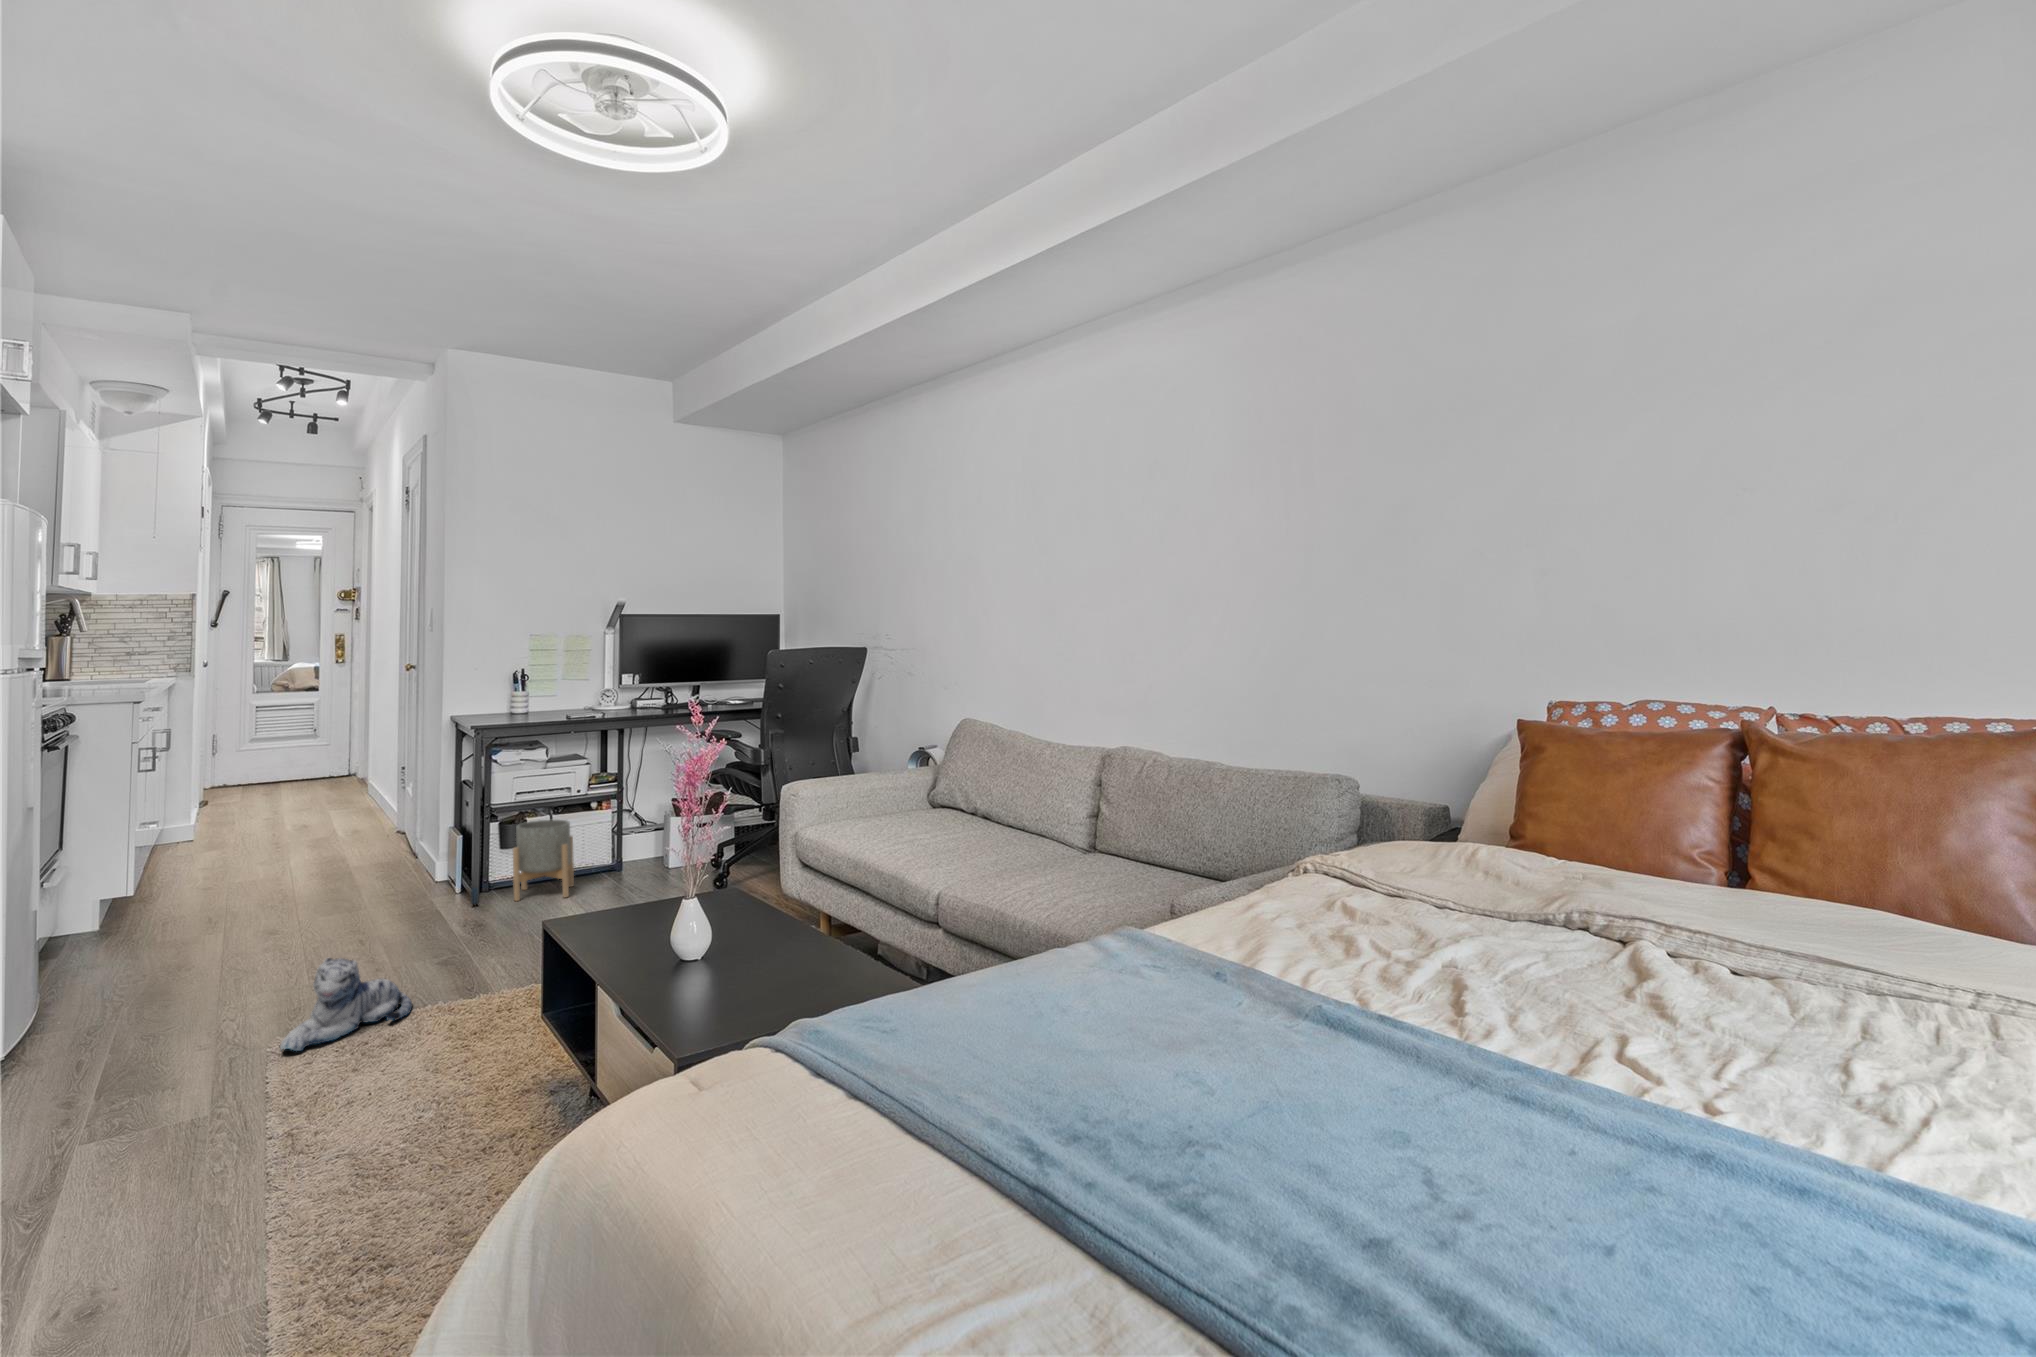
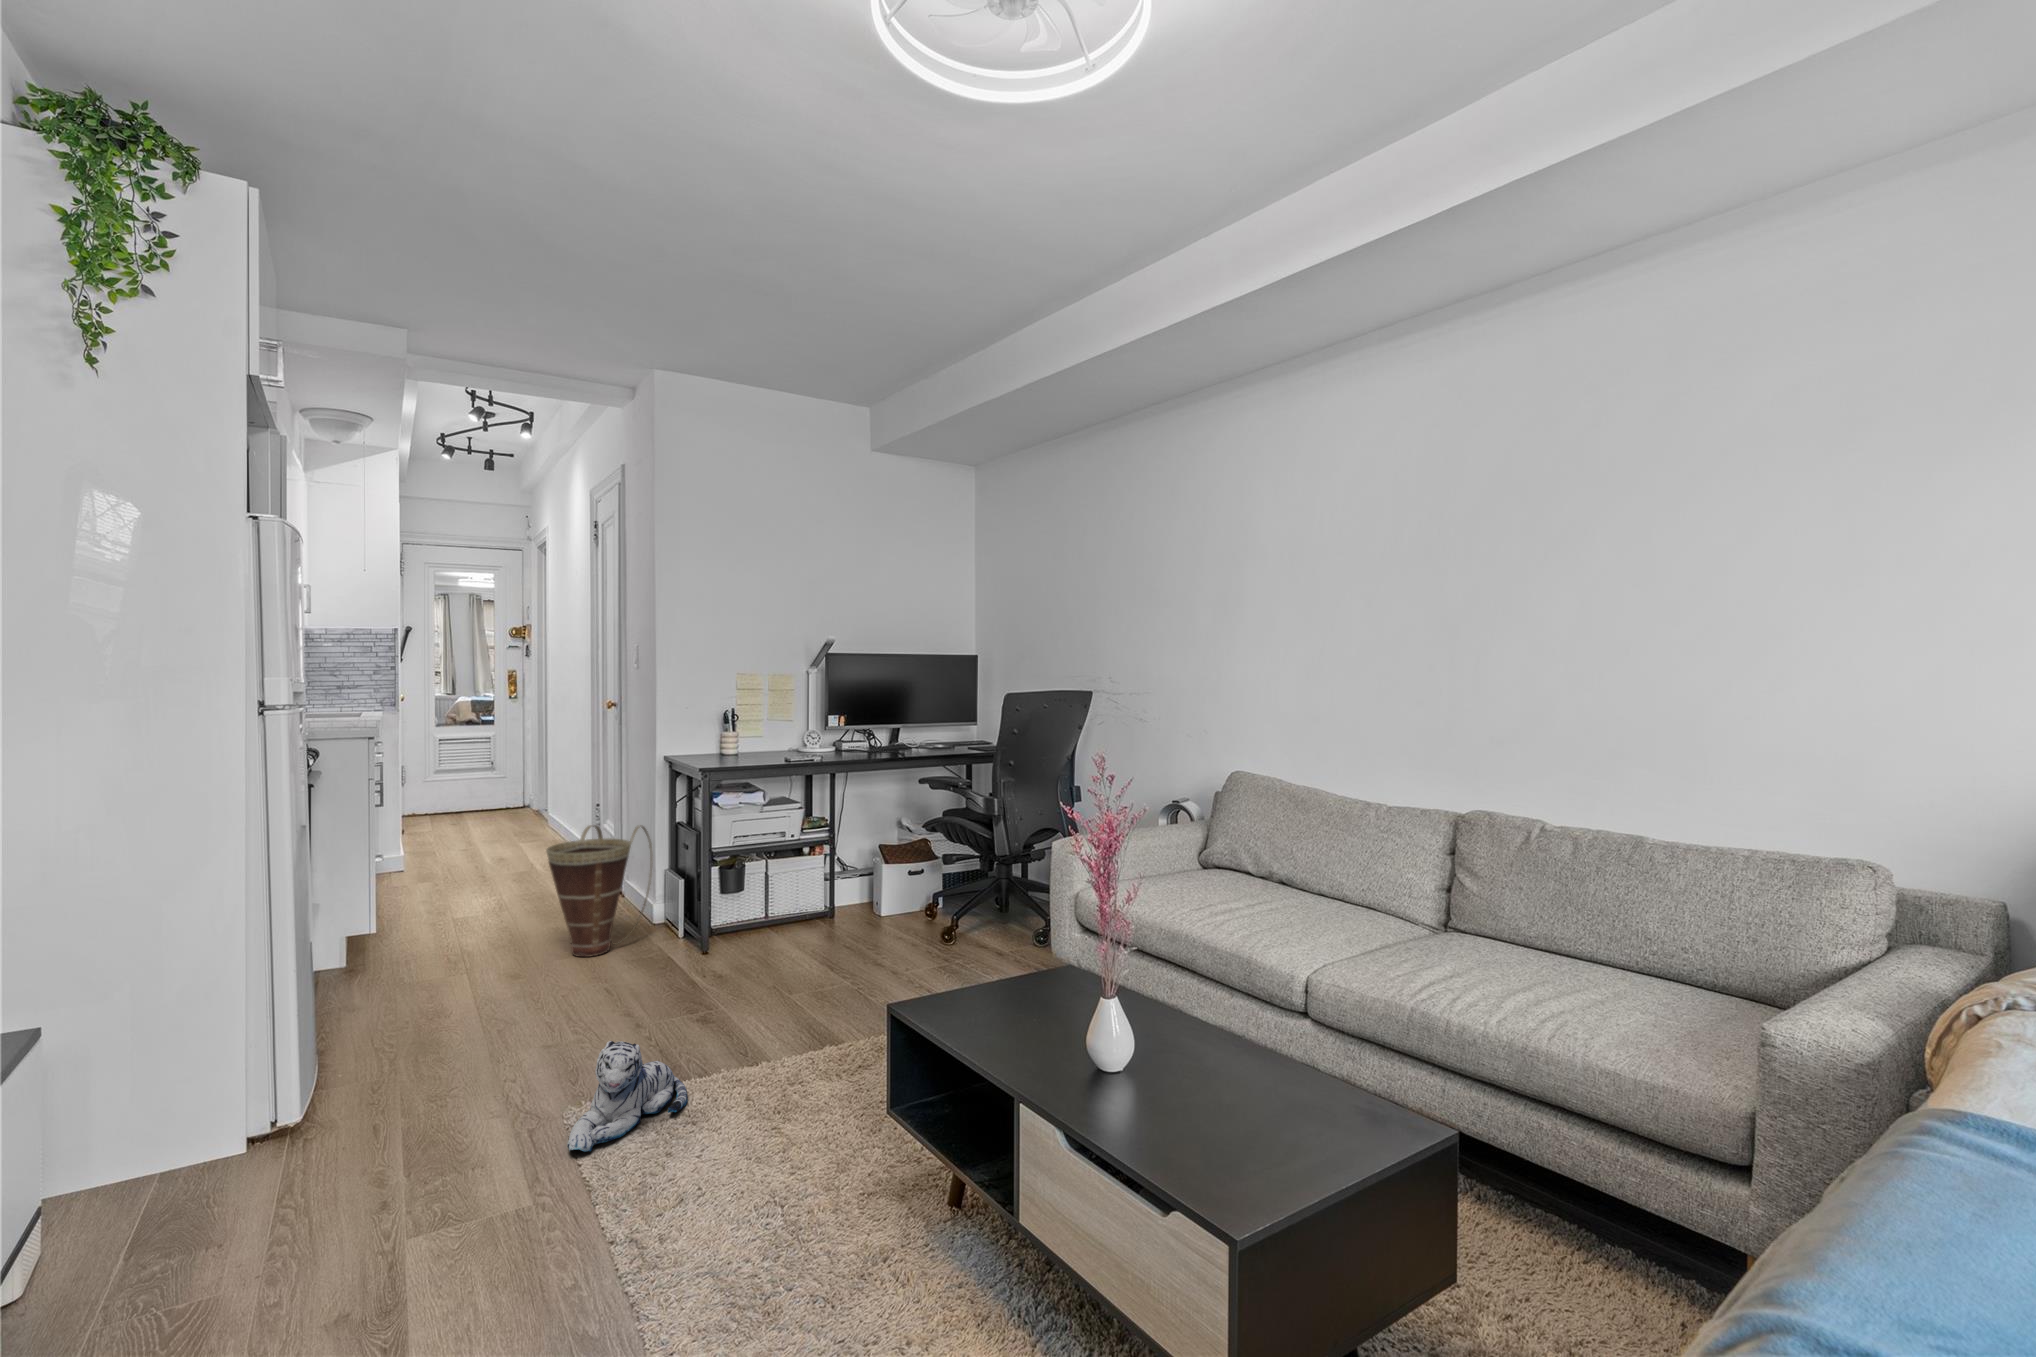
basket: none [324,780,439,902] -> present [546,825,653,957]
planter: present [513,820,574,901] -> none [737,869,793,958]

